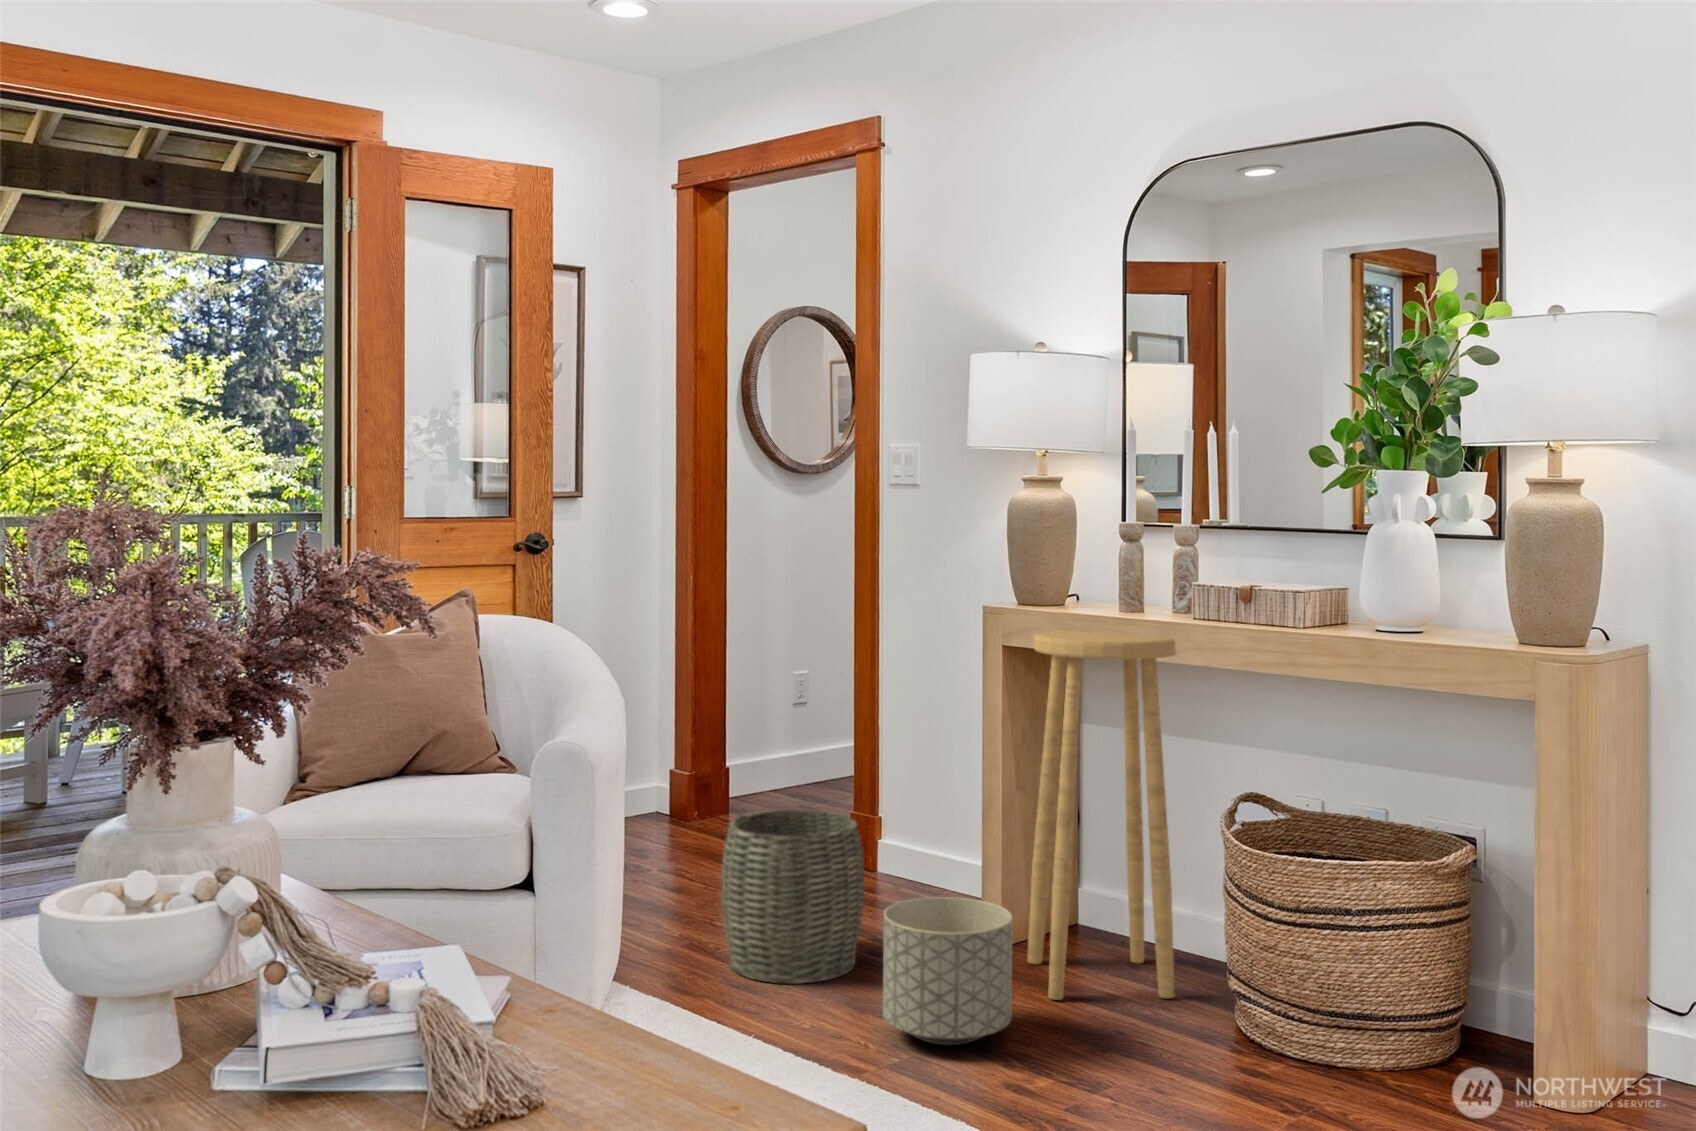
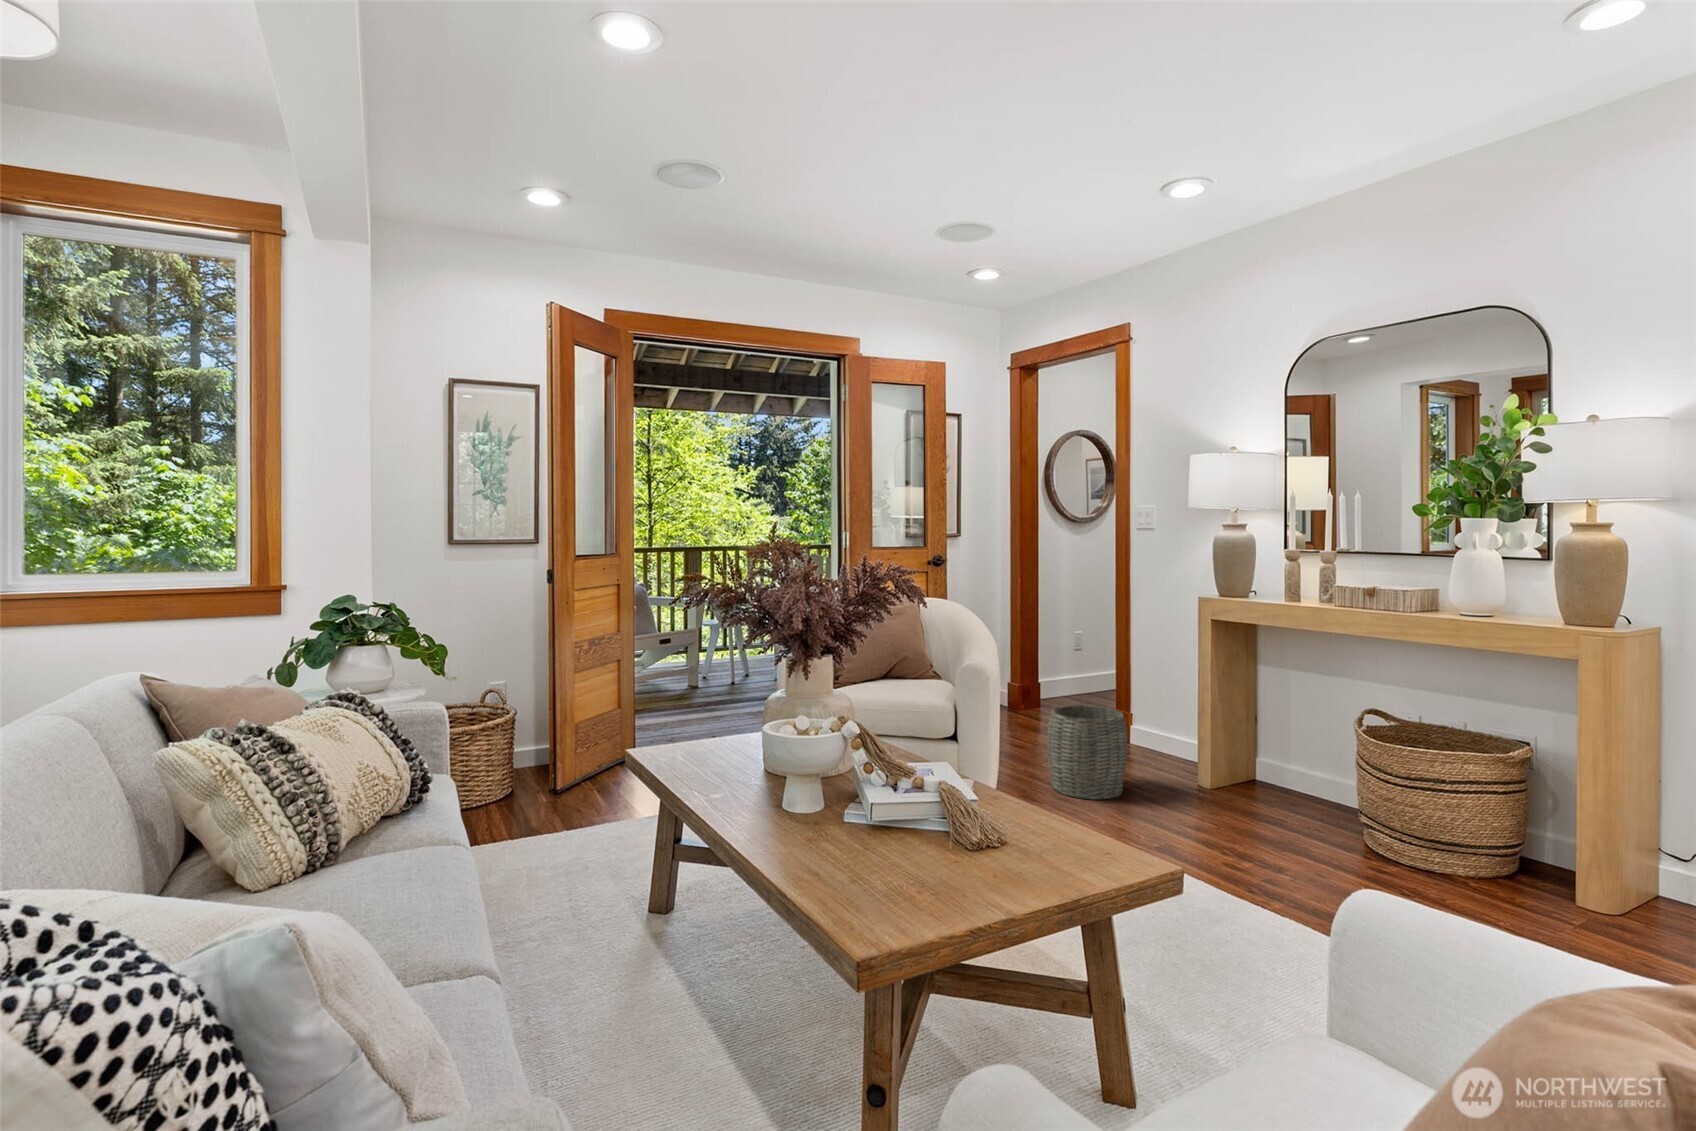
stool: present [1027,630,1176,1000] -> none [1225,610,1324,826]
planter: present [883,897,1013,1045] -> none [1144,757,1222,840]

